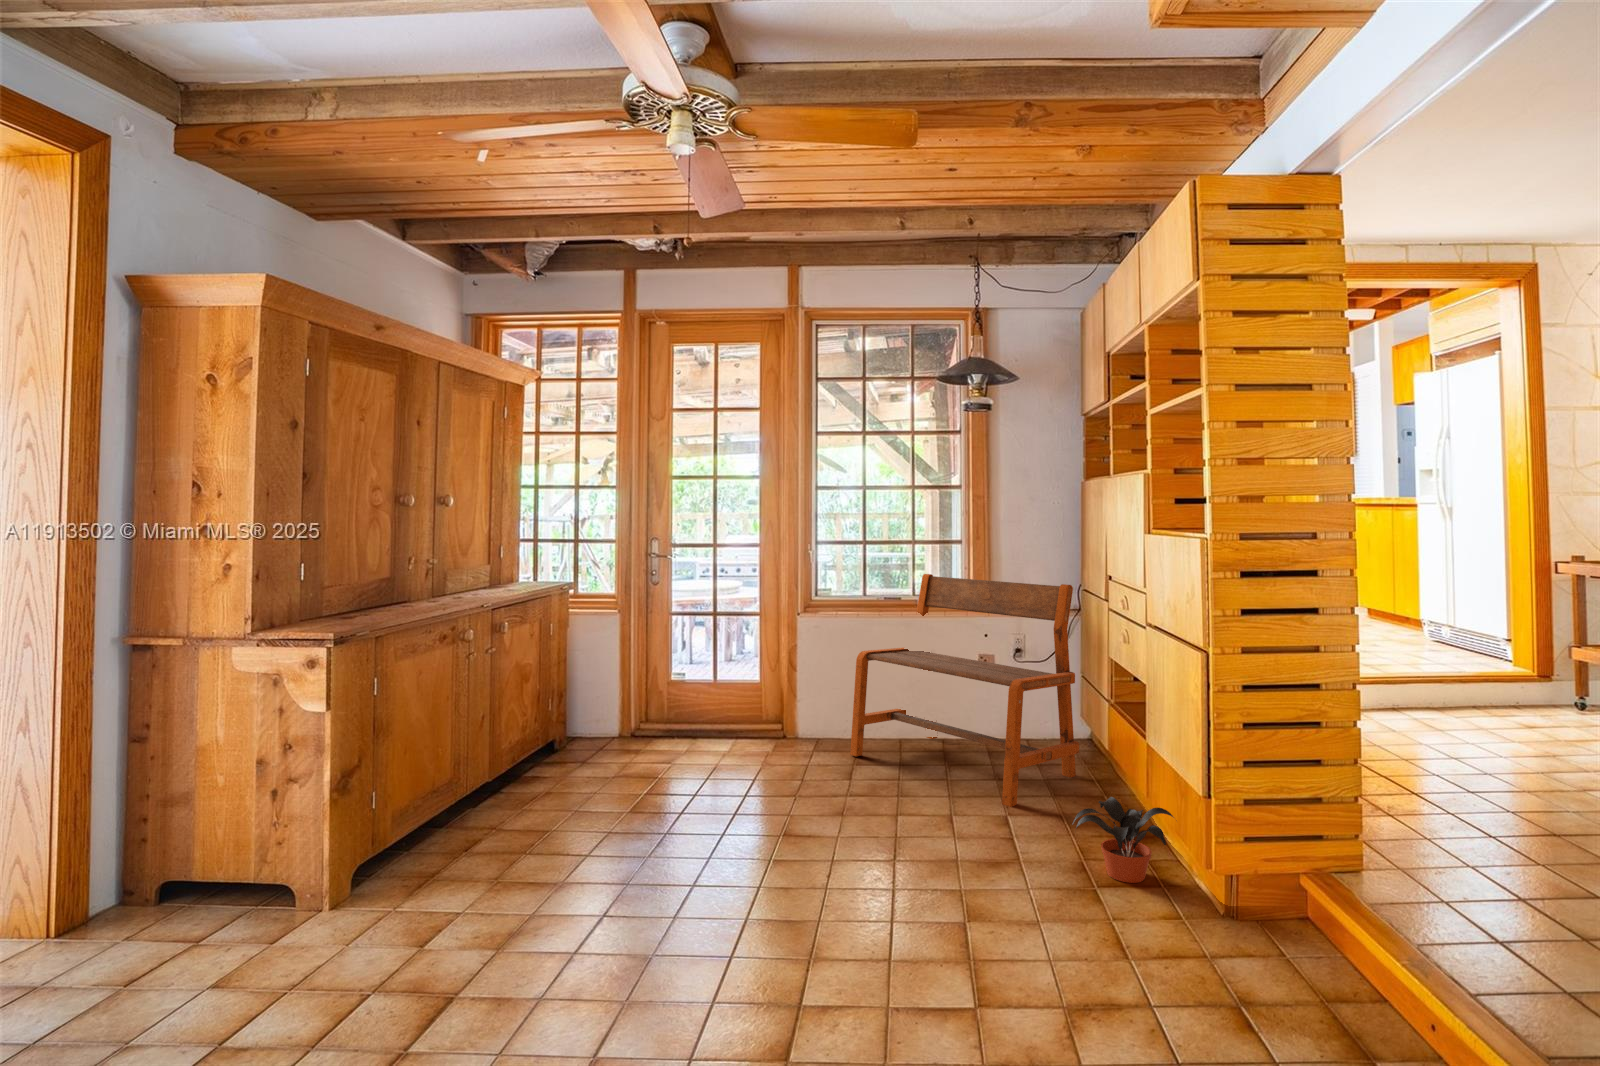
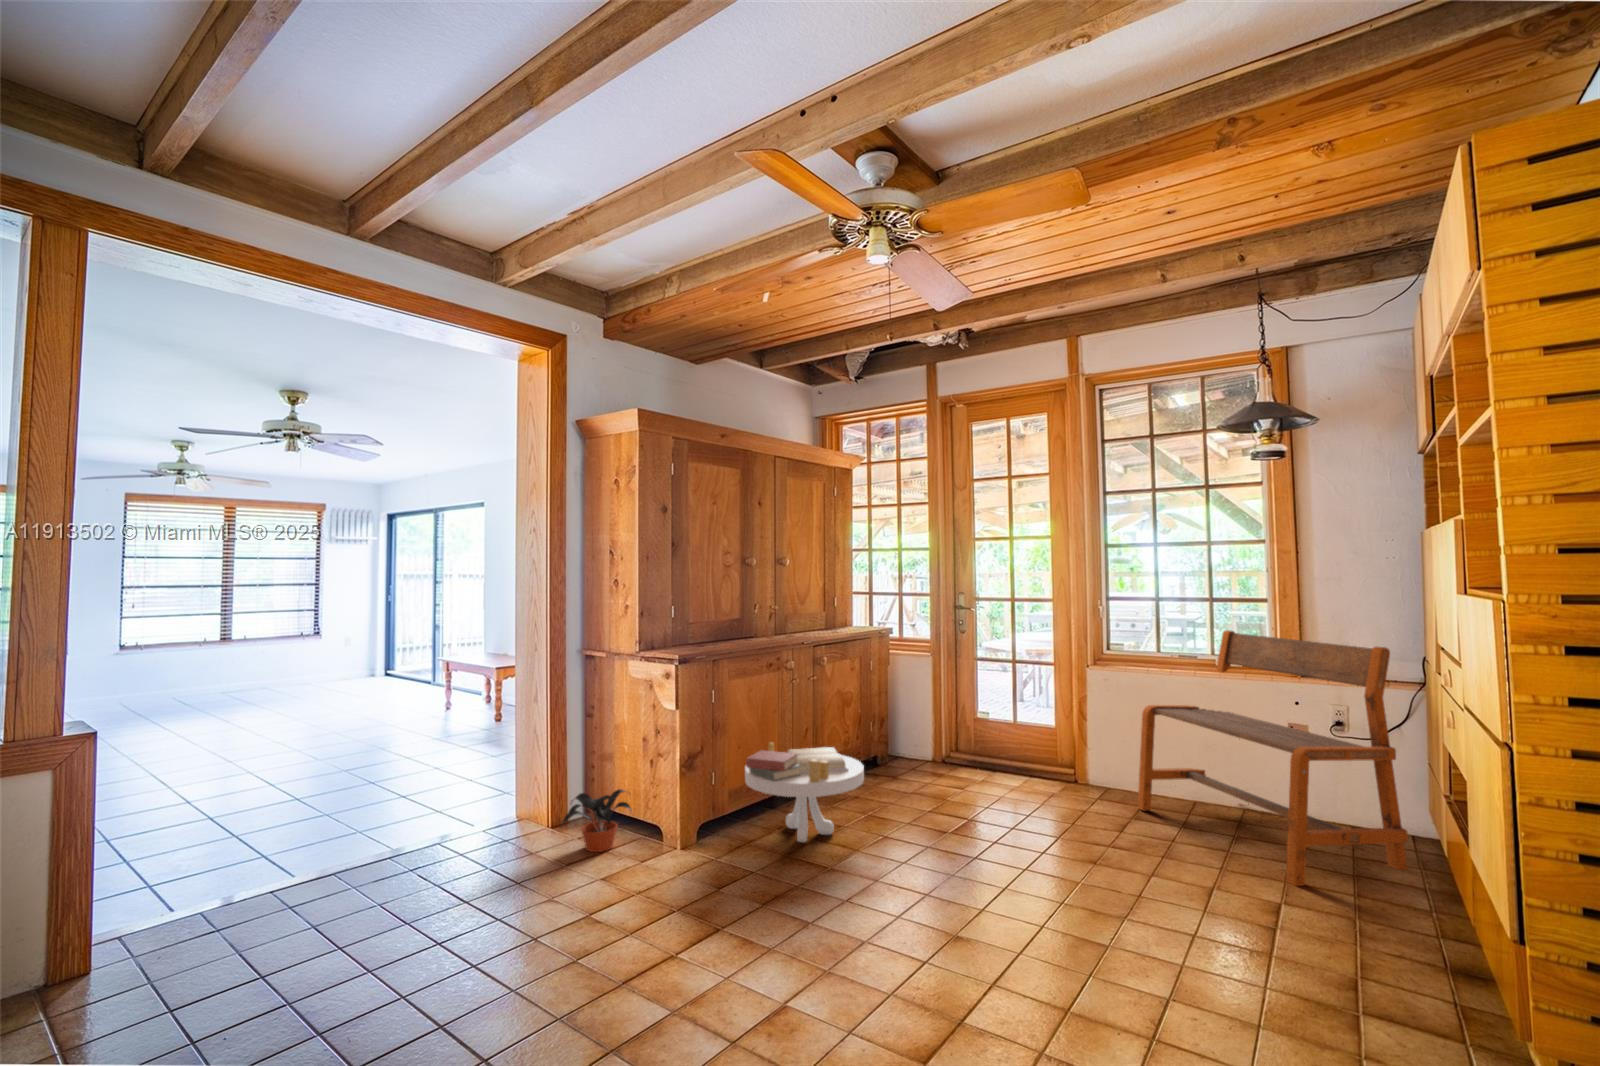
side table: none [425,733,587,858] -> present [745,743,864,842]
potted plant: present [1073,797,1174,883] -> present [563,789,632,852]

